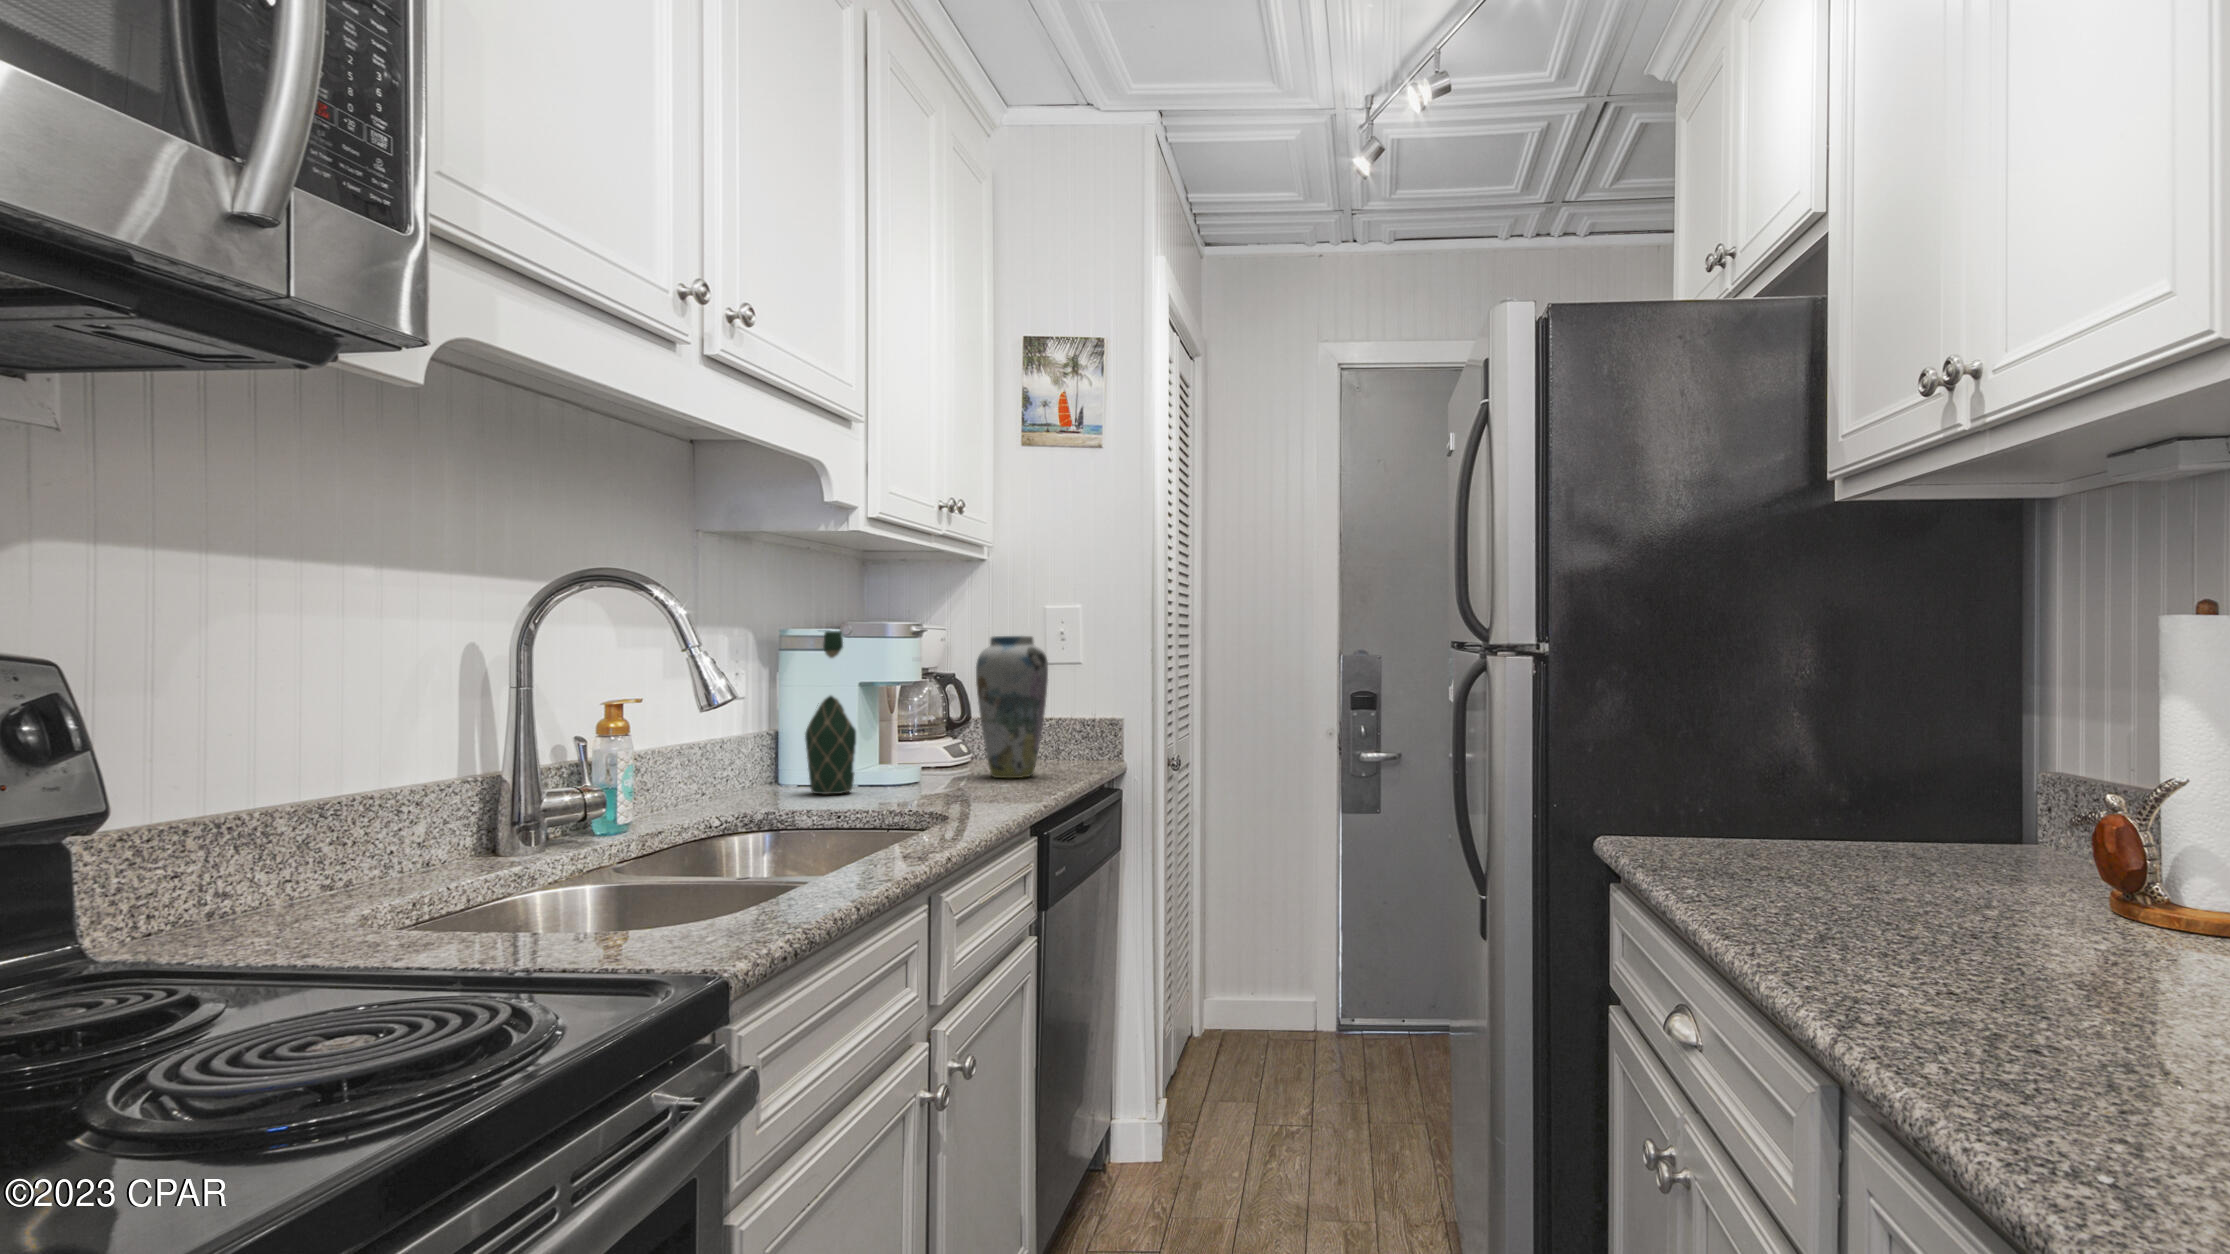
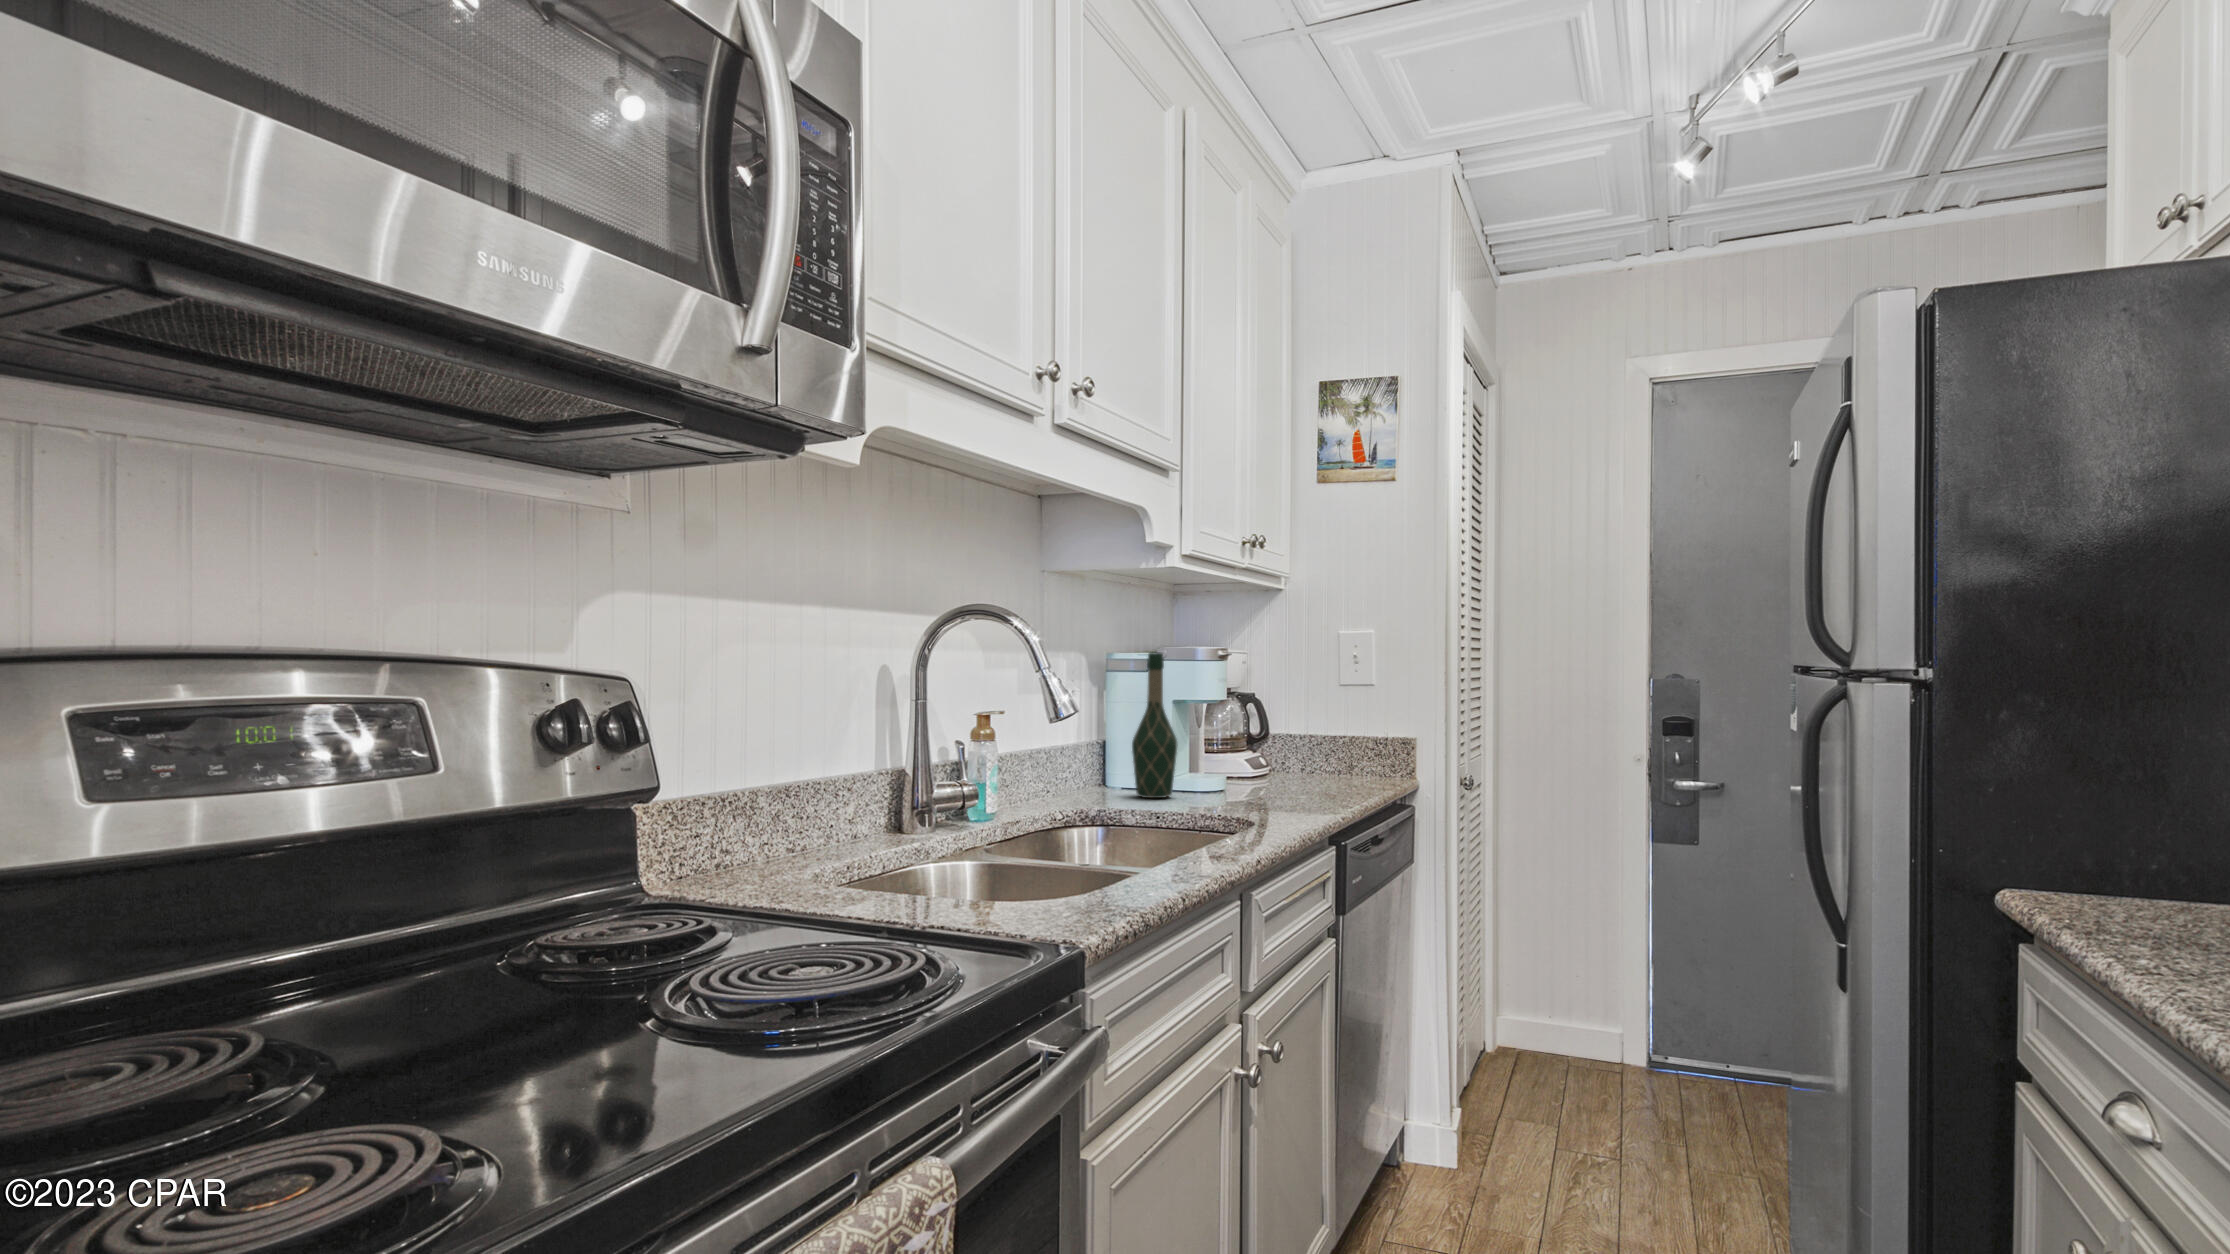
vase: present [976,635,1048,778] -> none [1281,658,1347,791]

